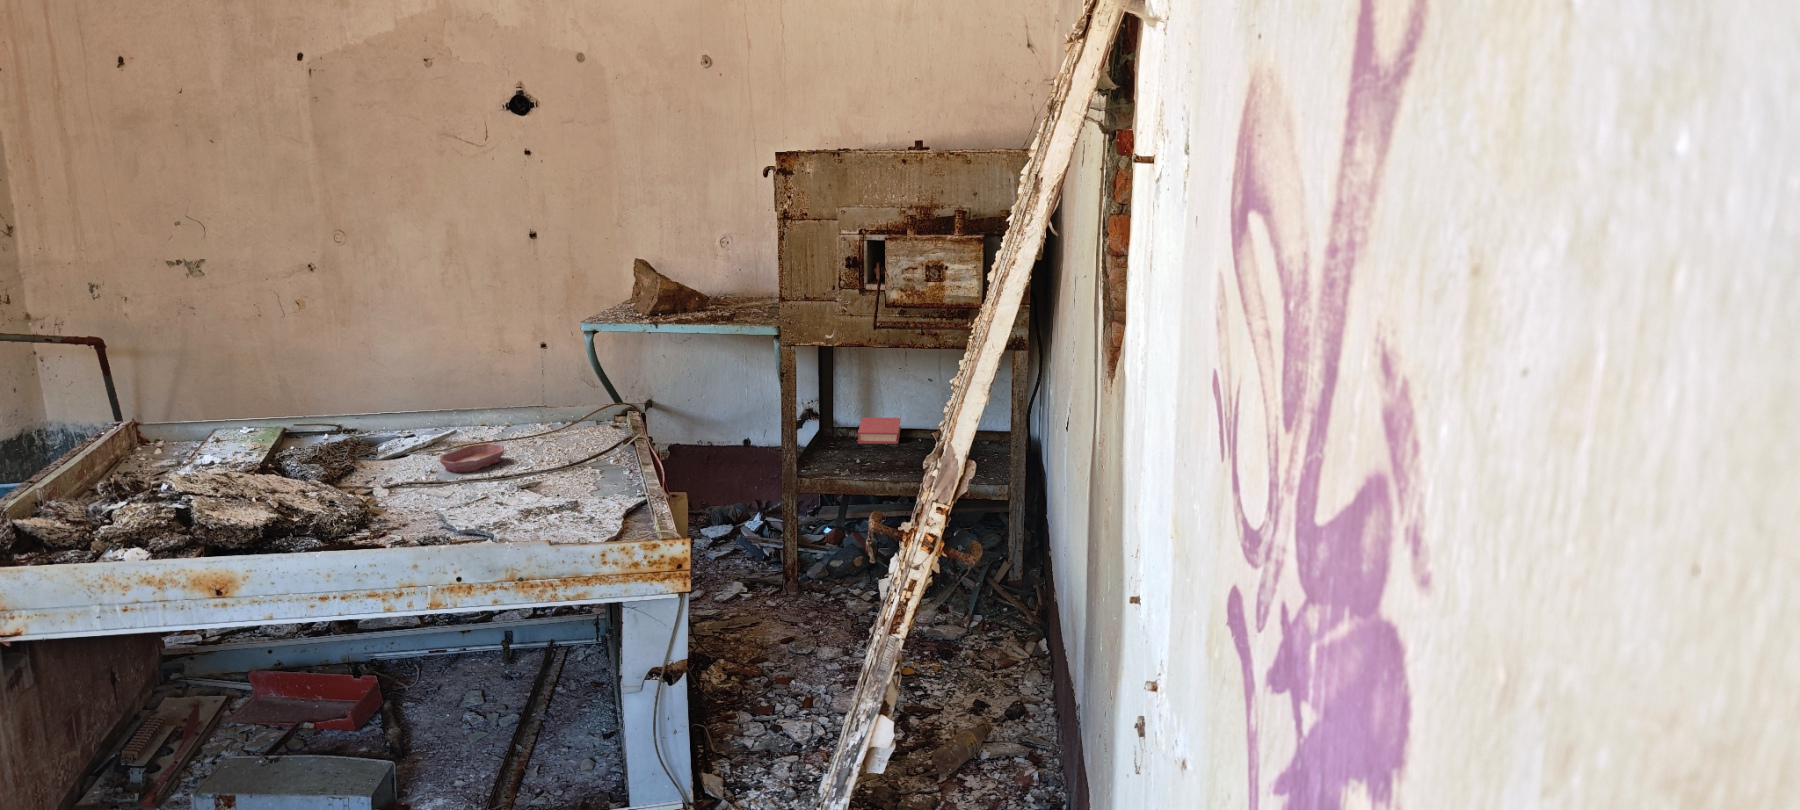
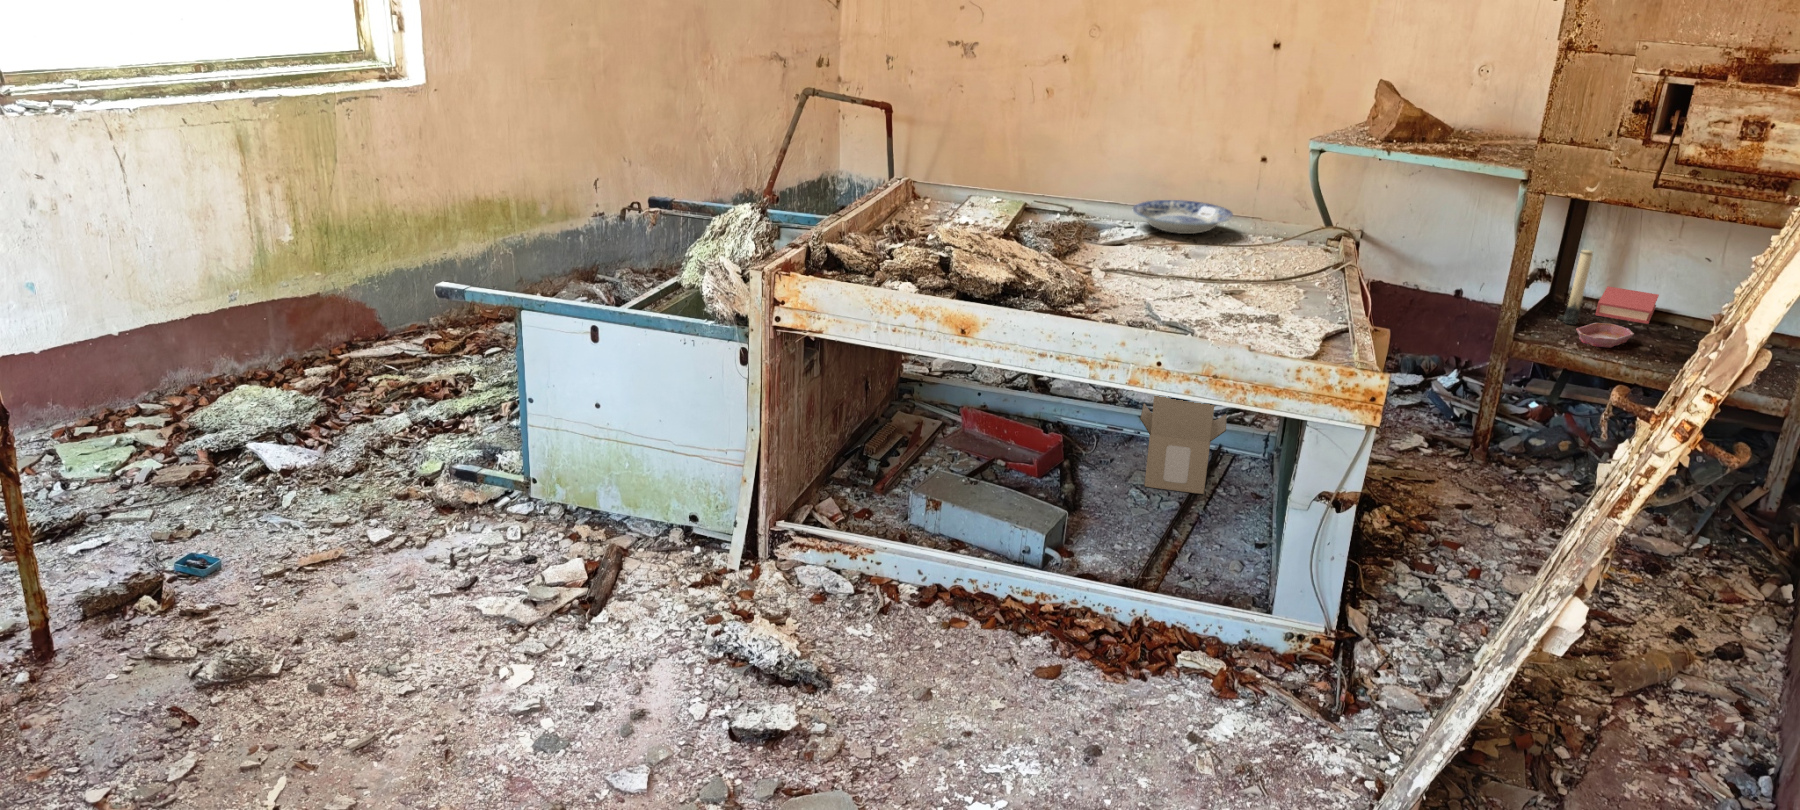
candle: none [830,390,846,455] -> present [1558,250,1593,325]
plate: none [413,397,522,433] -> present [1133,200,1233,234]
bowl: present [439,443,504,472] -> present [1576,323,1634,347]
cardboard box: none [460,598,554,705] -> present [1140,396,1227,494]

